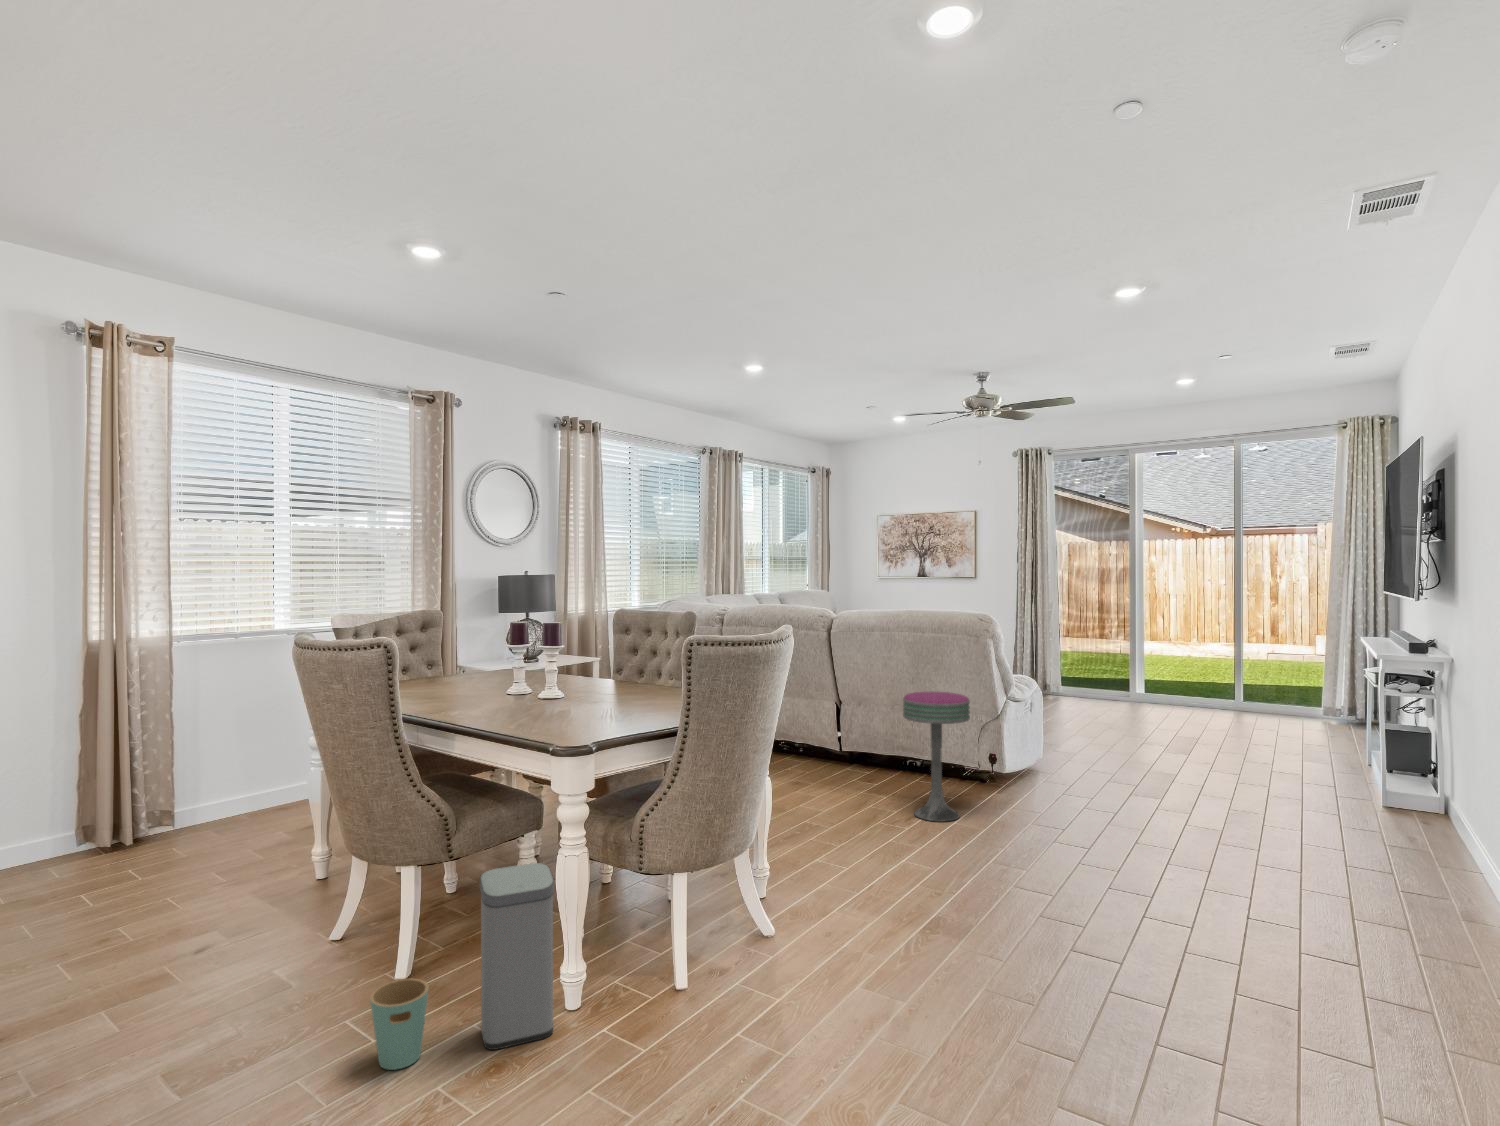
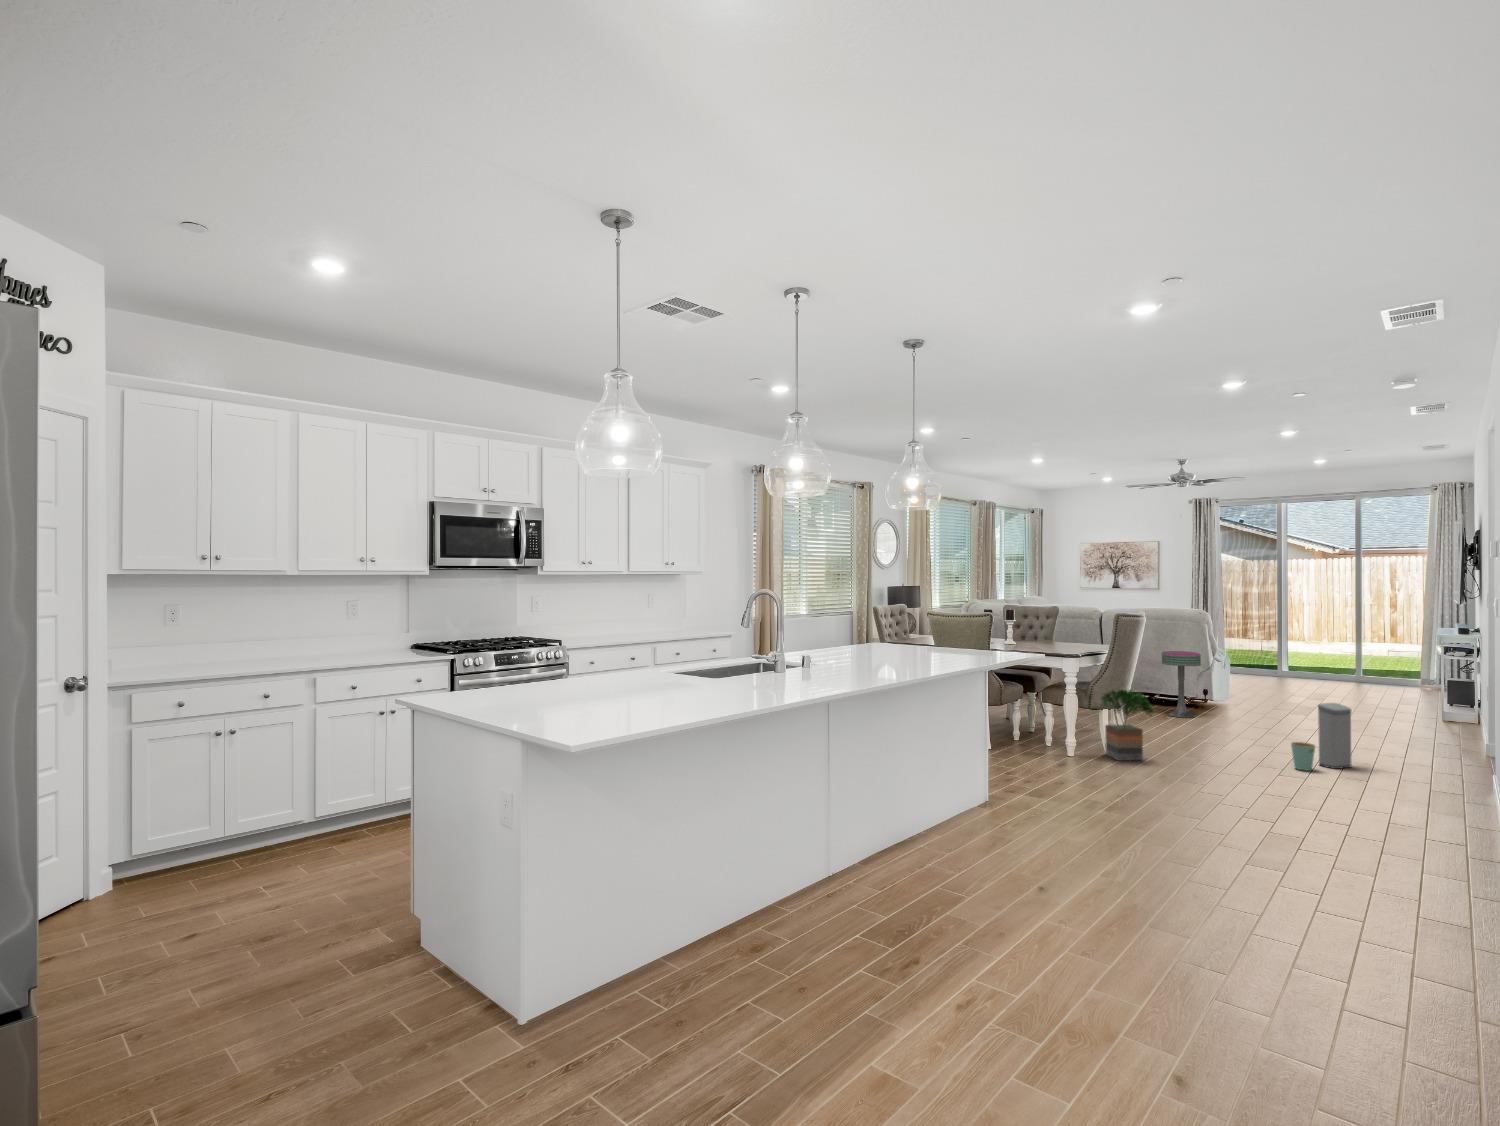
potted tree: none [632,829,757,1037] -> present [1101,690,1154,760]
trash can: present [370,863,554,1070] -> present [1291,703,1351,771]

